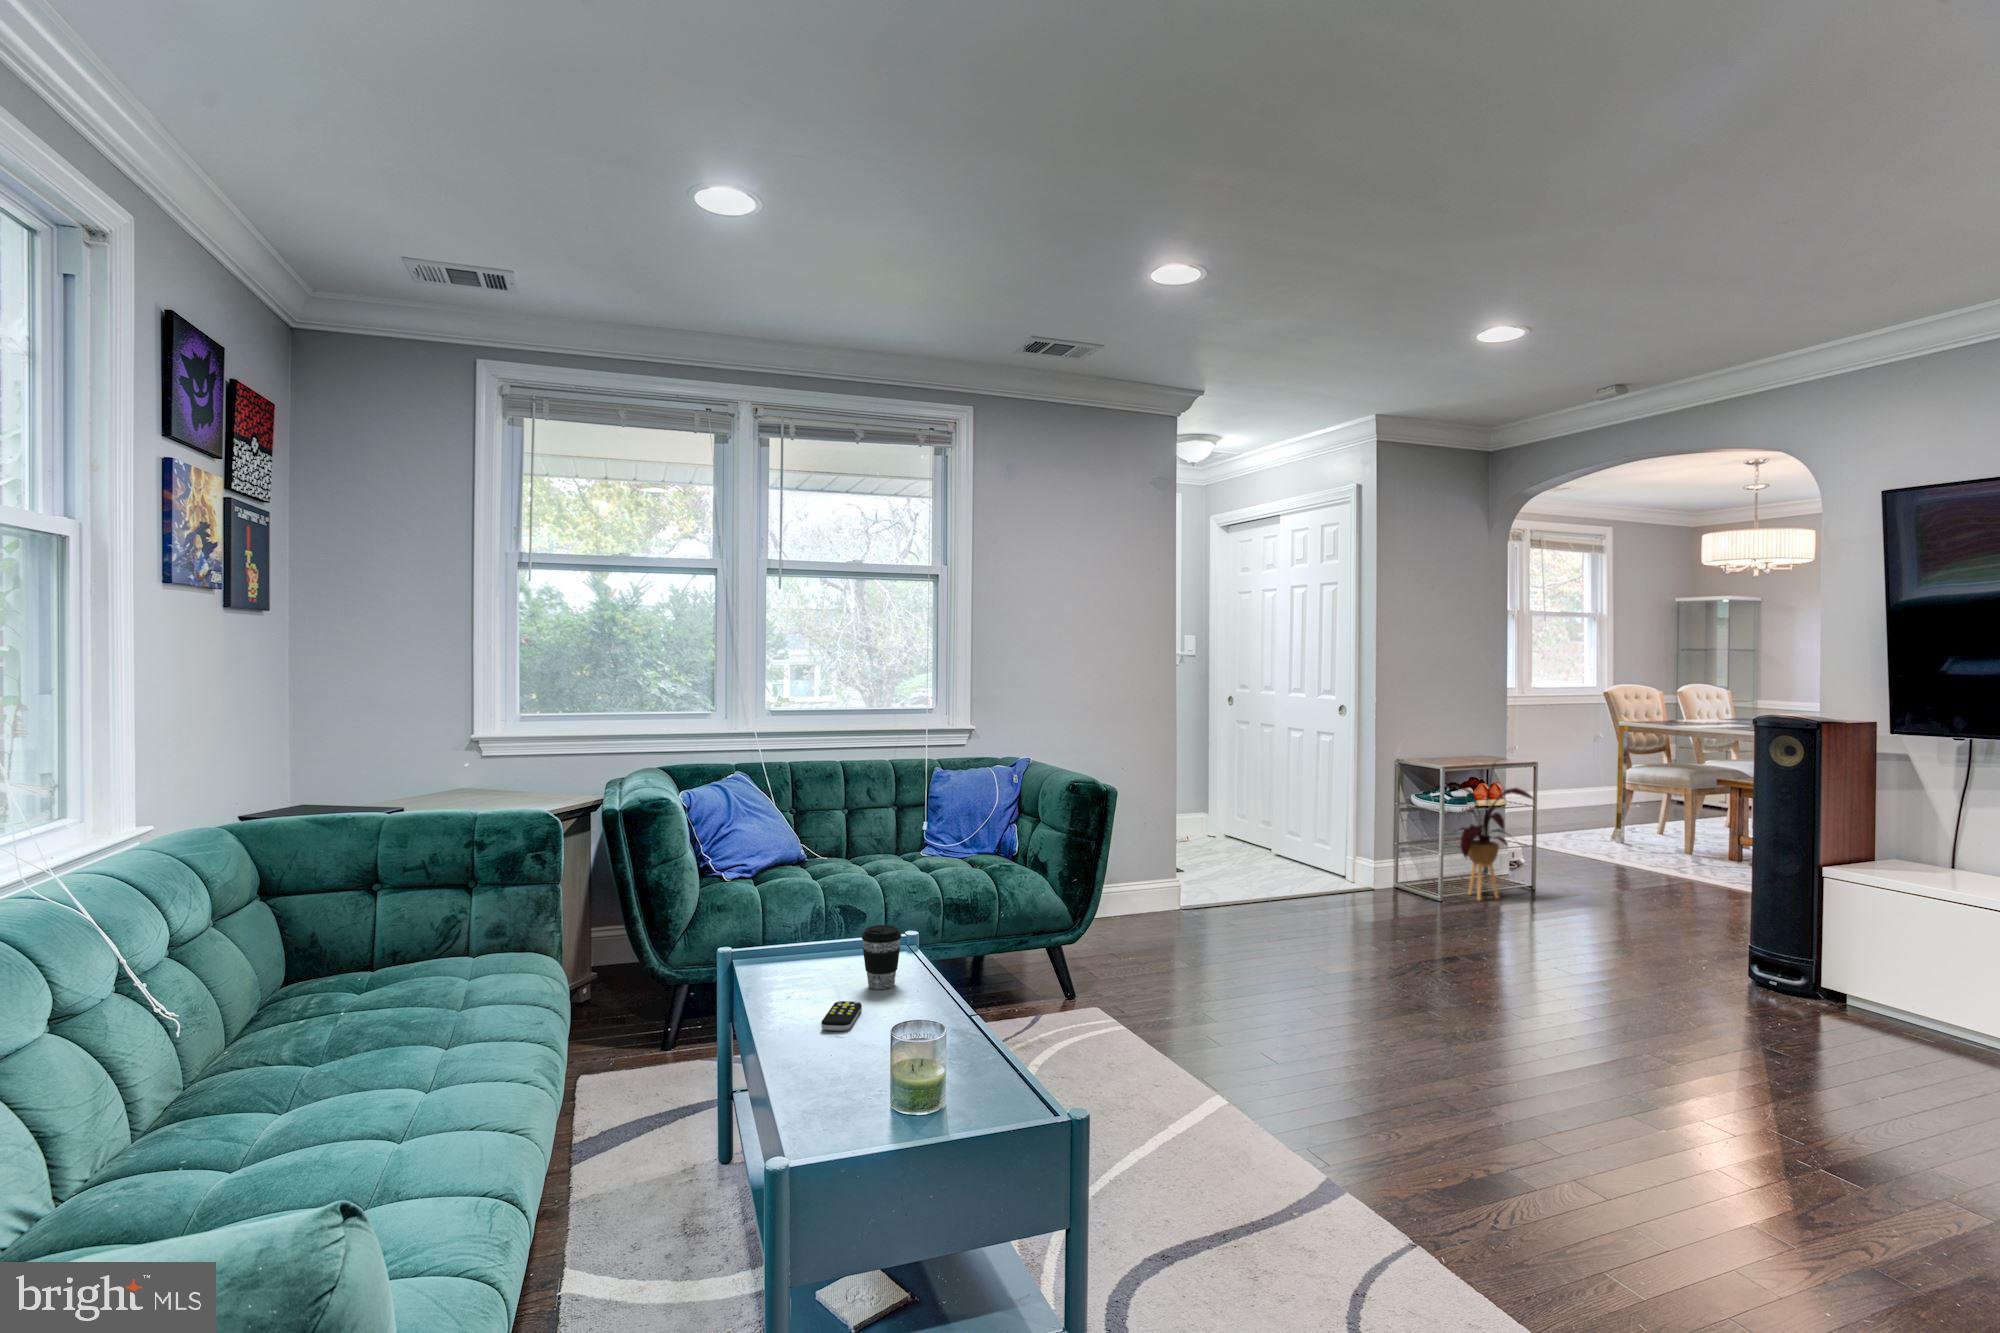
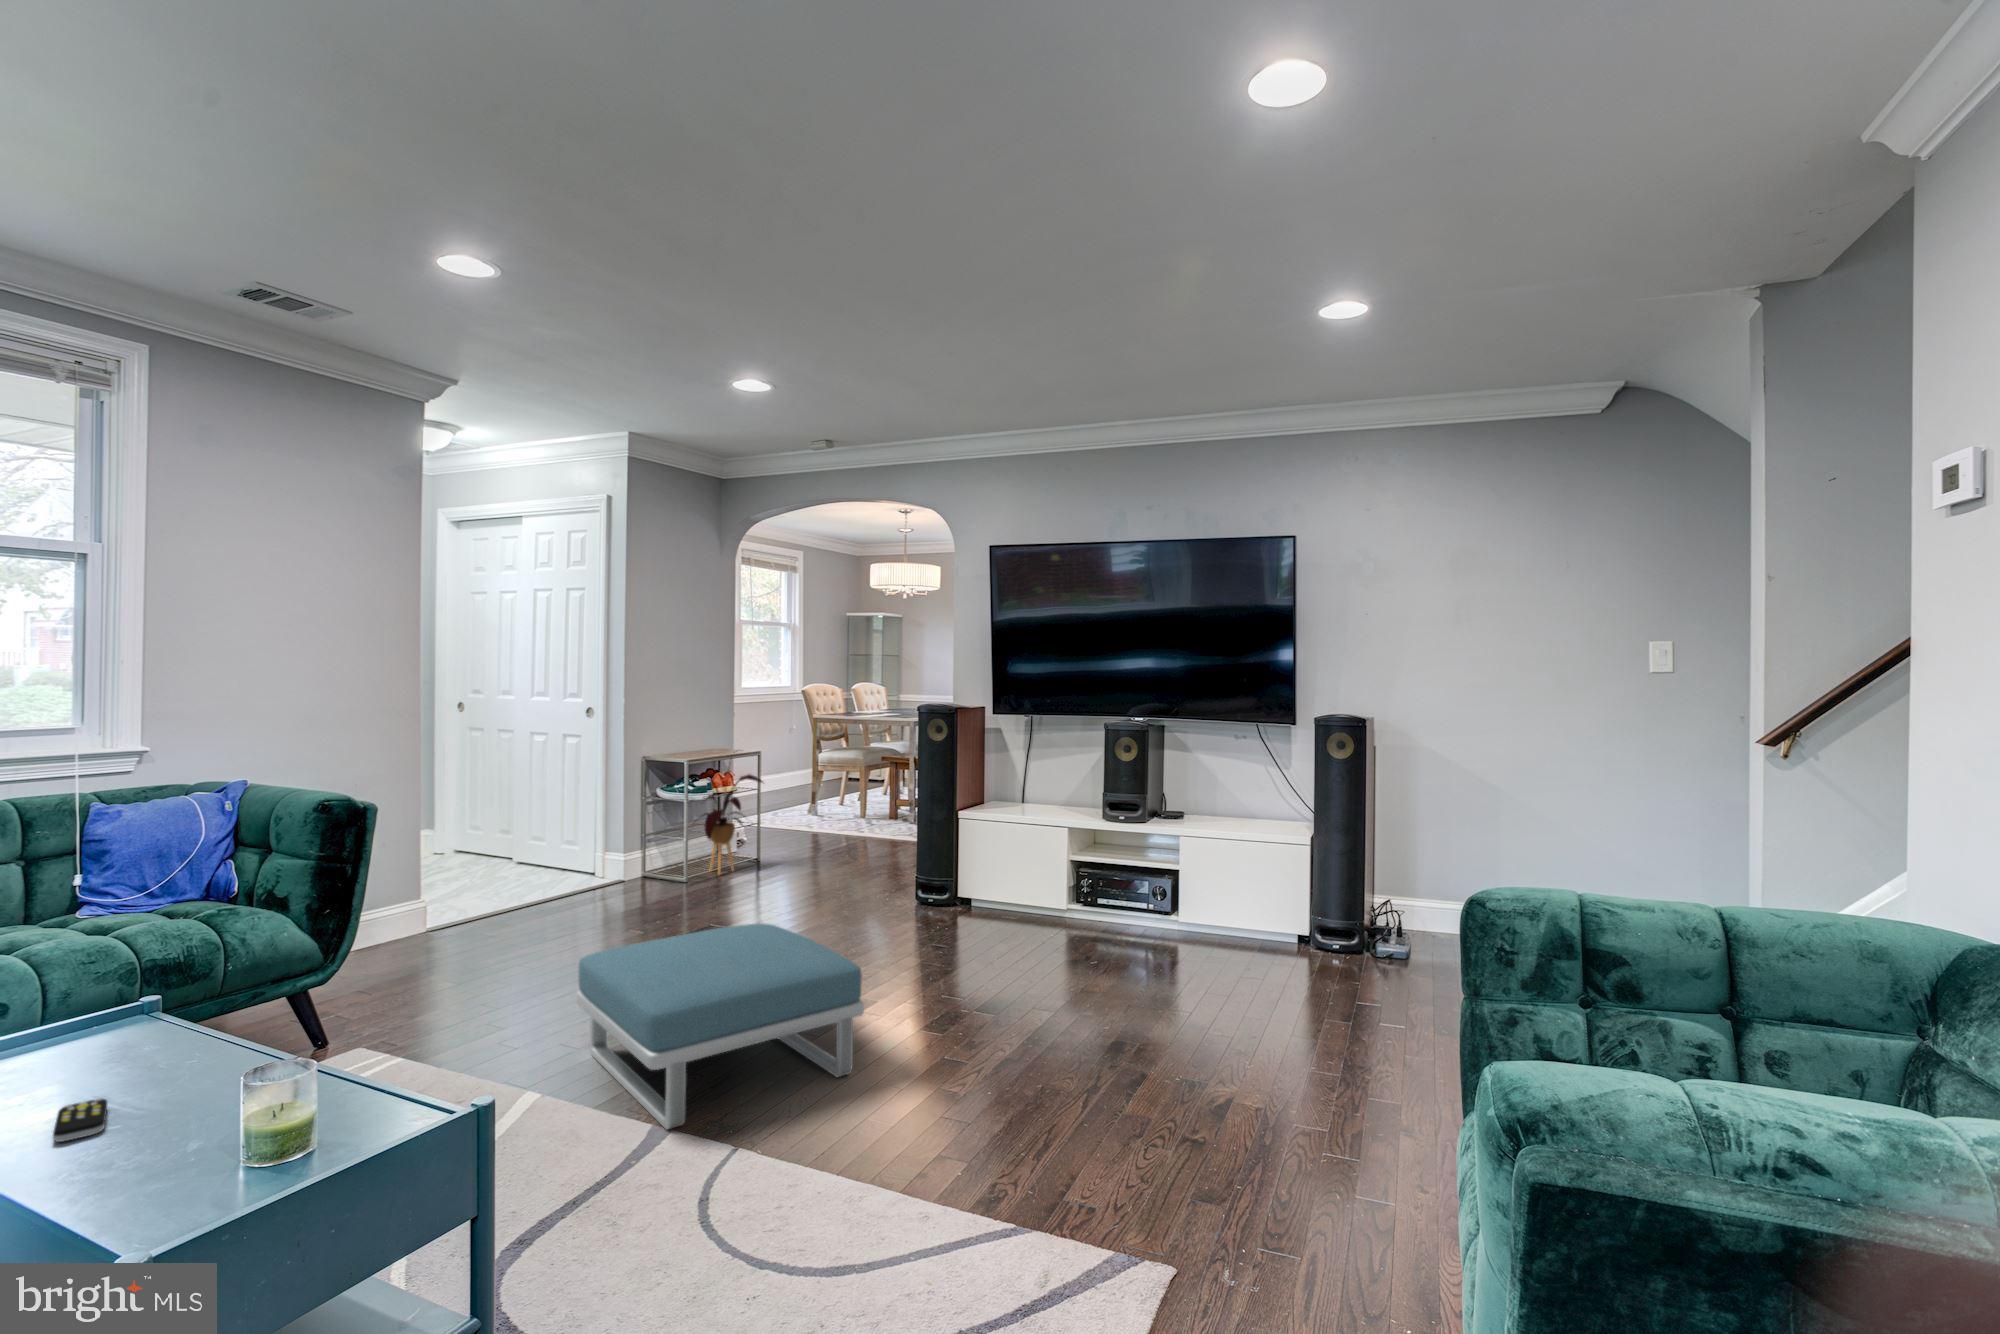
coffee cup: present [862,925,901,989] -> none [85,999,152,1082]
footstool: none [1271,964,1624,1204] -> present [576,923,864,1129]

